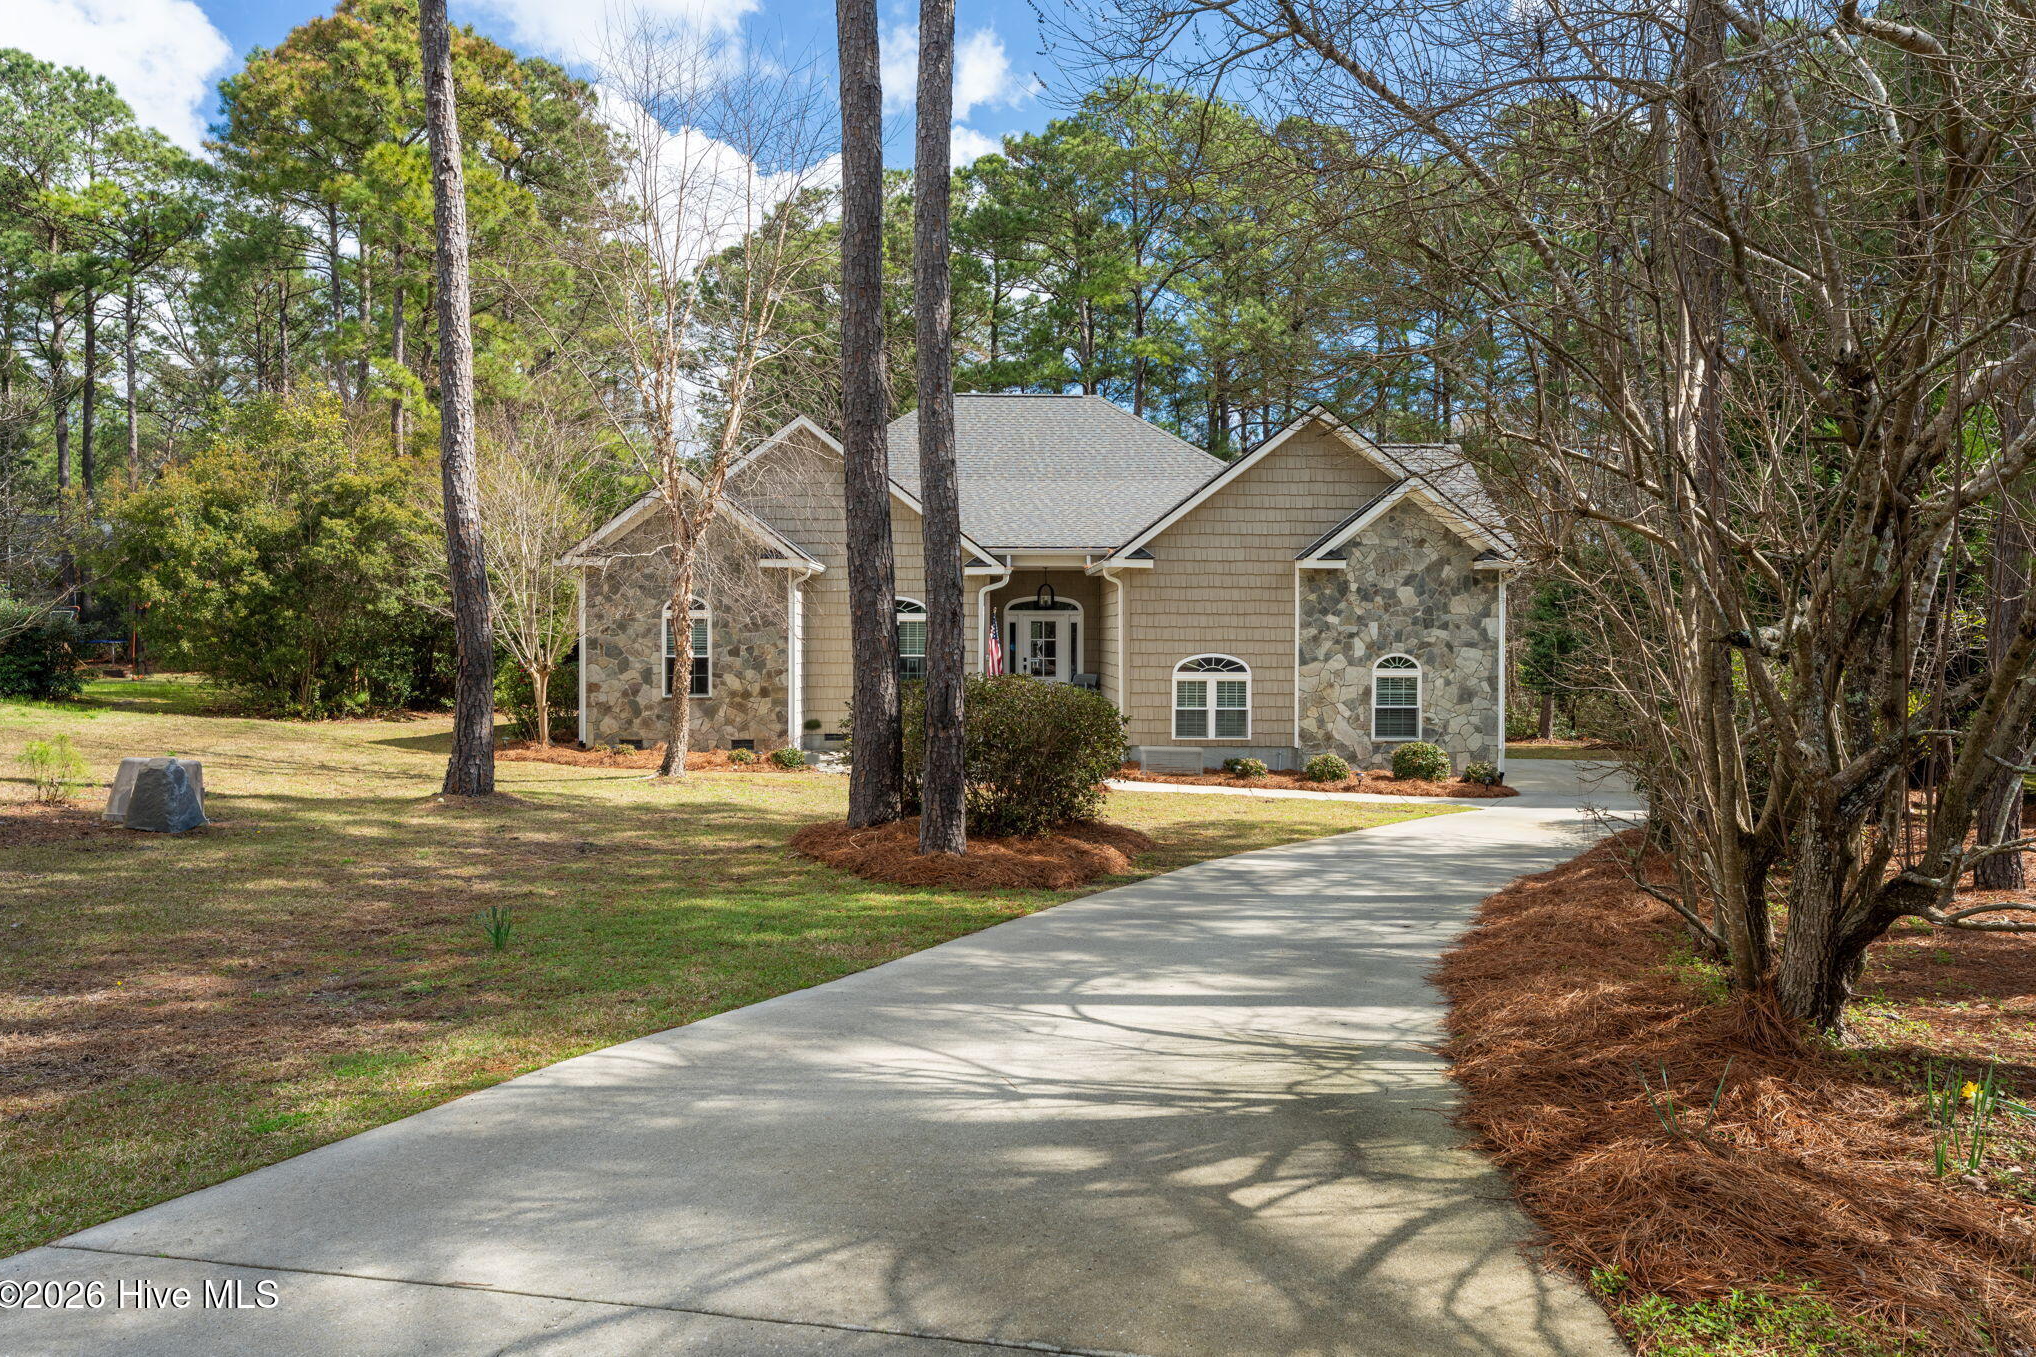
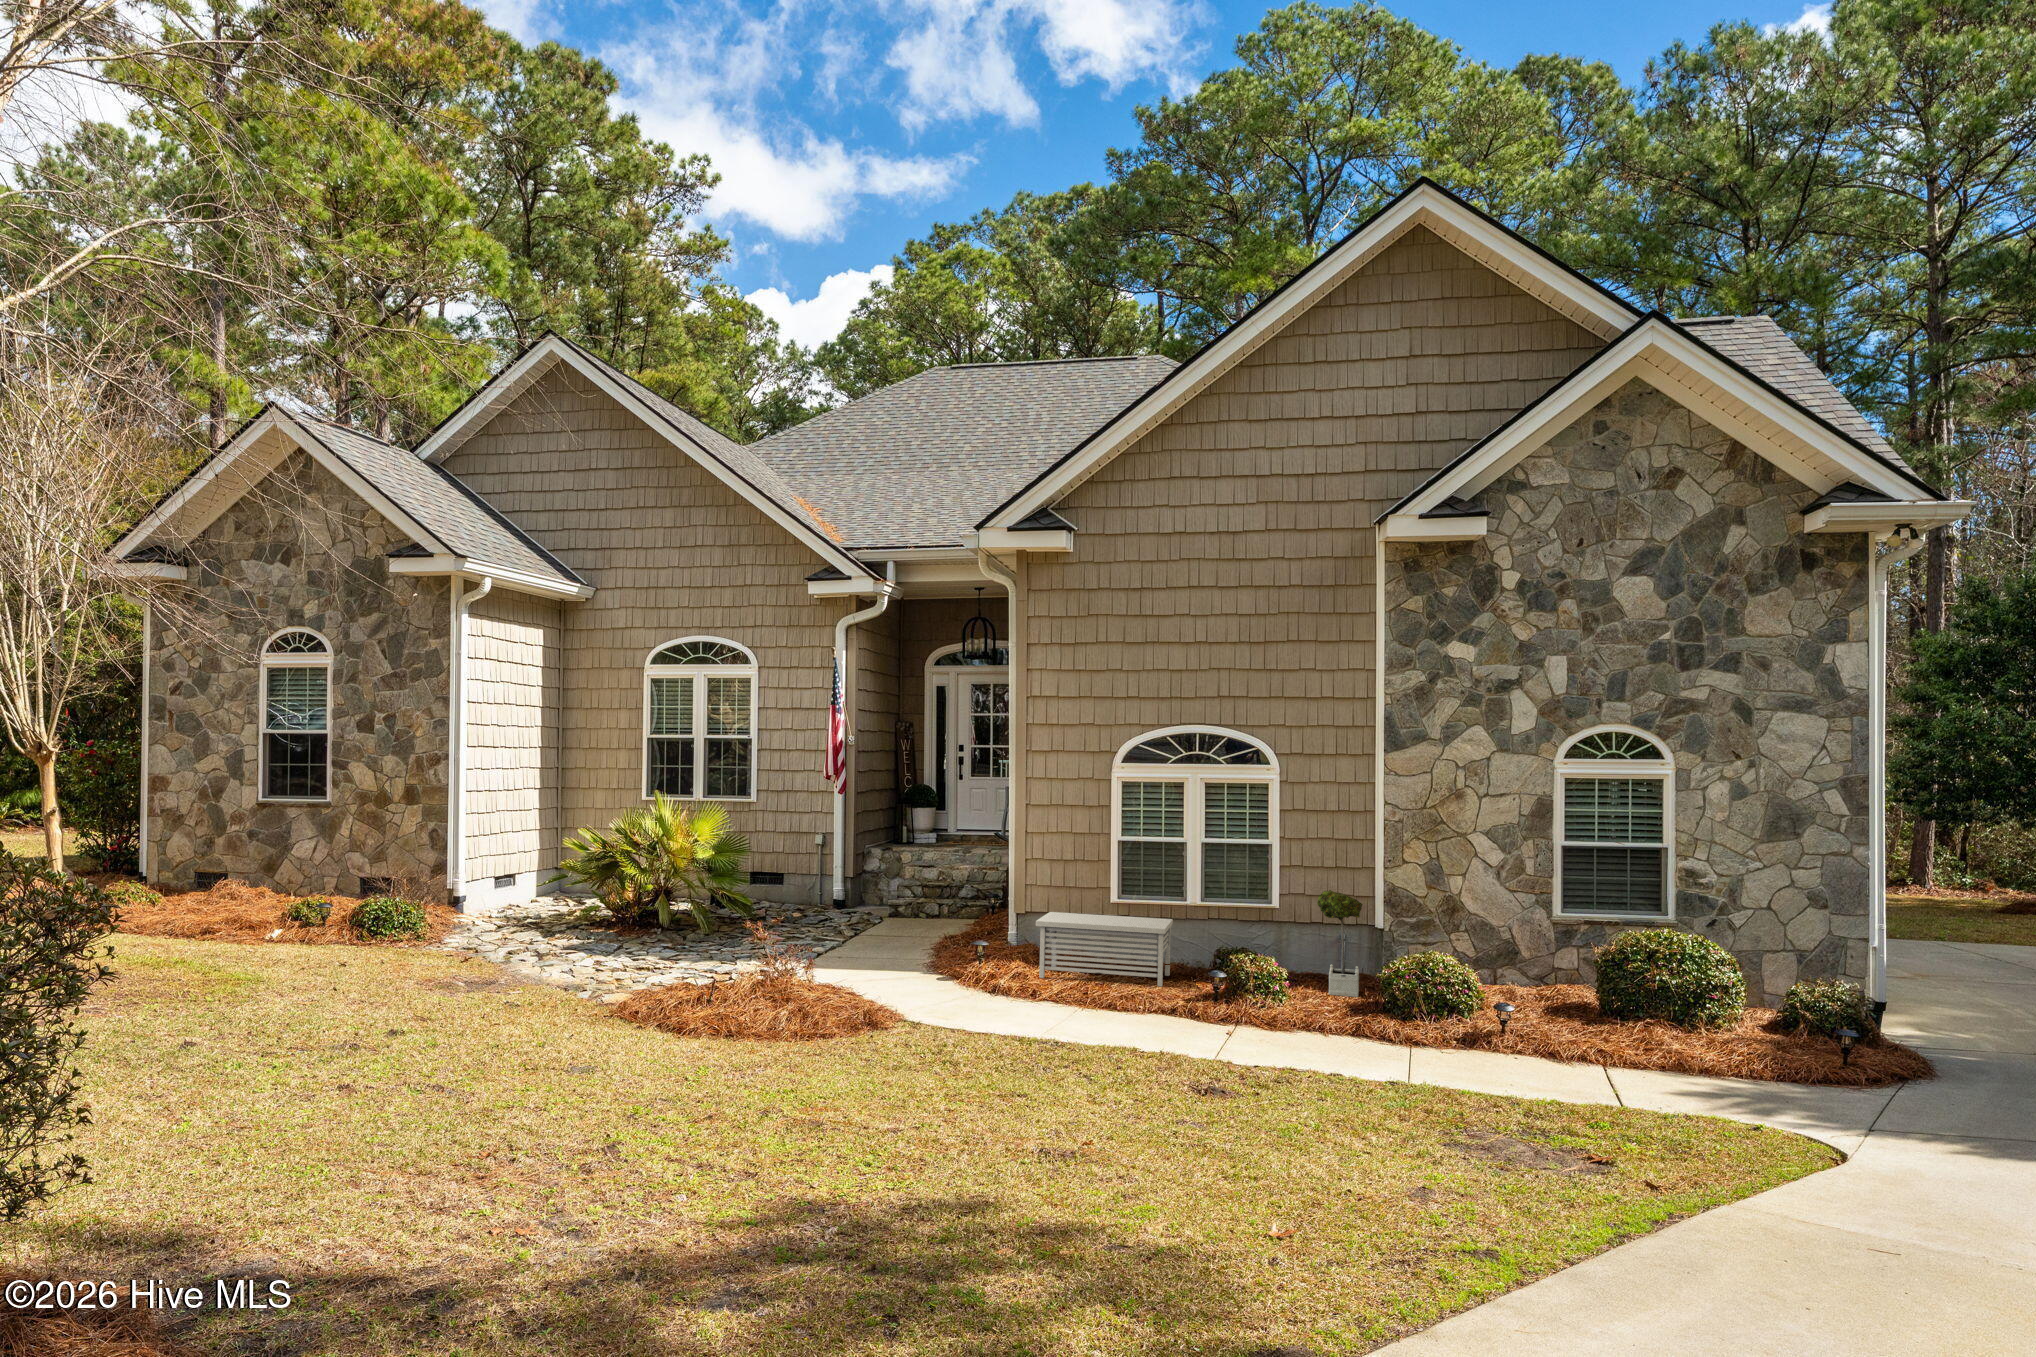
potted tree: present [804,719,822,764] -> present [1317,890,1363,997]

